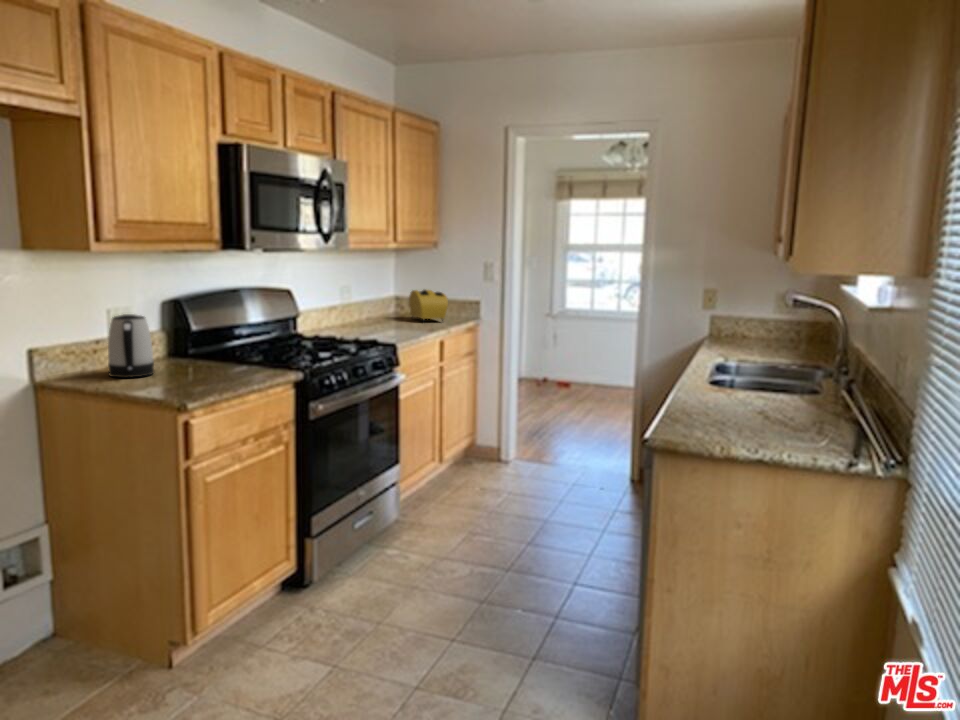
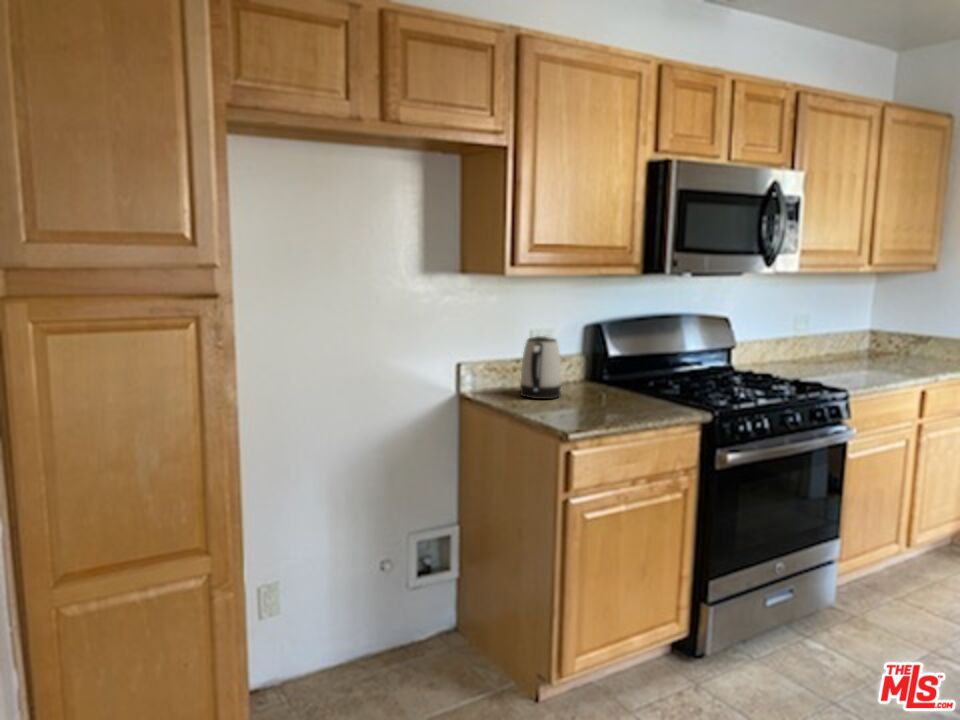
toaster: present [409,290,448,320] -> none [887,324,942,367]

